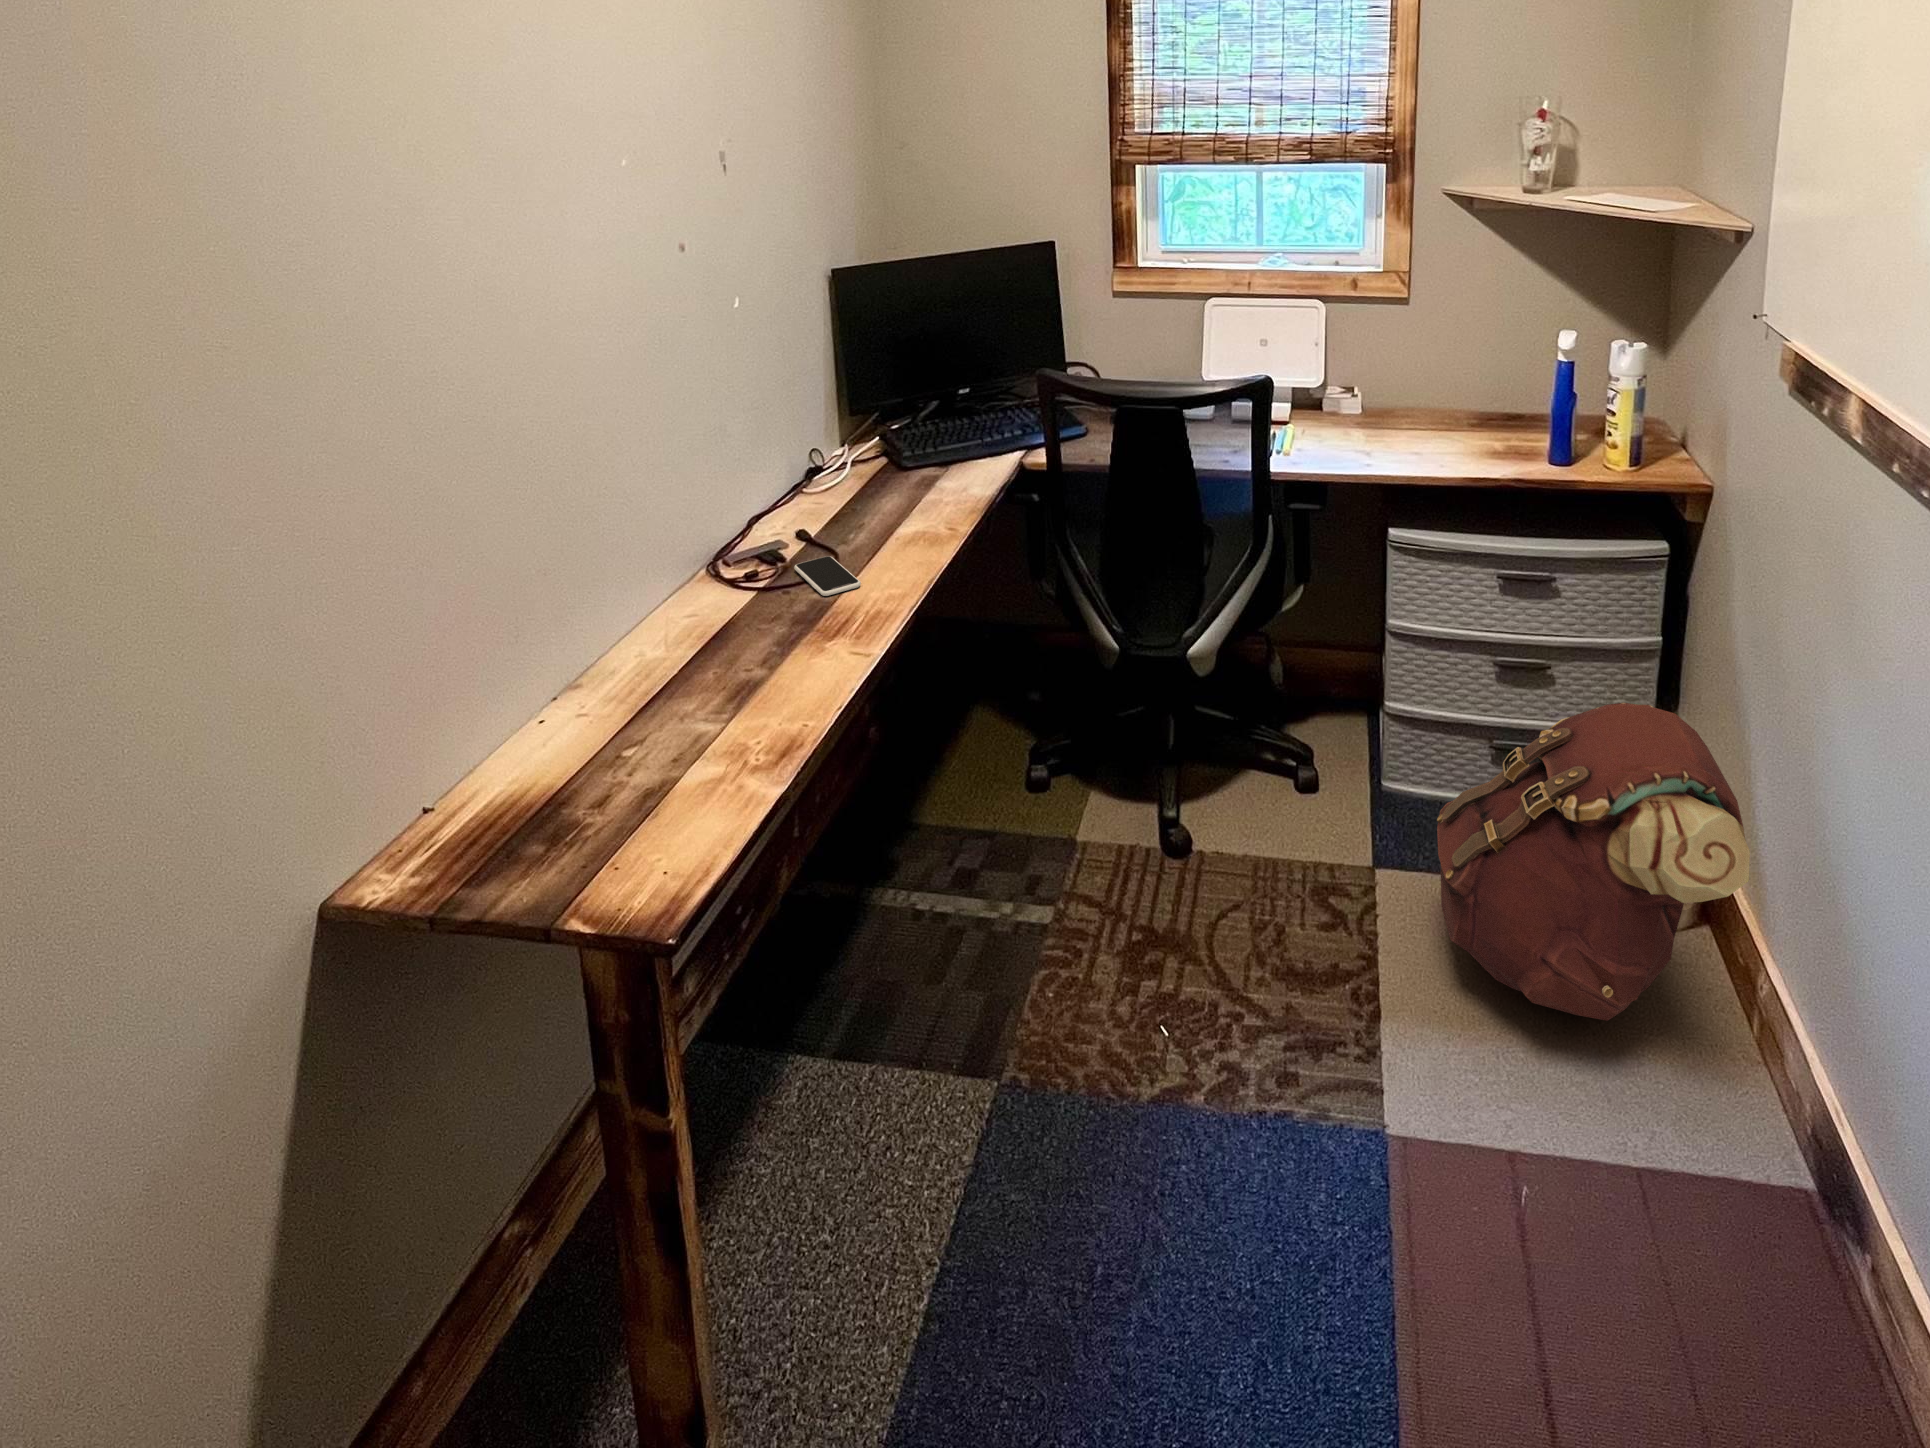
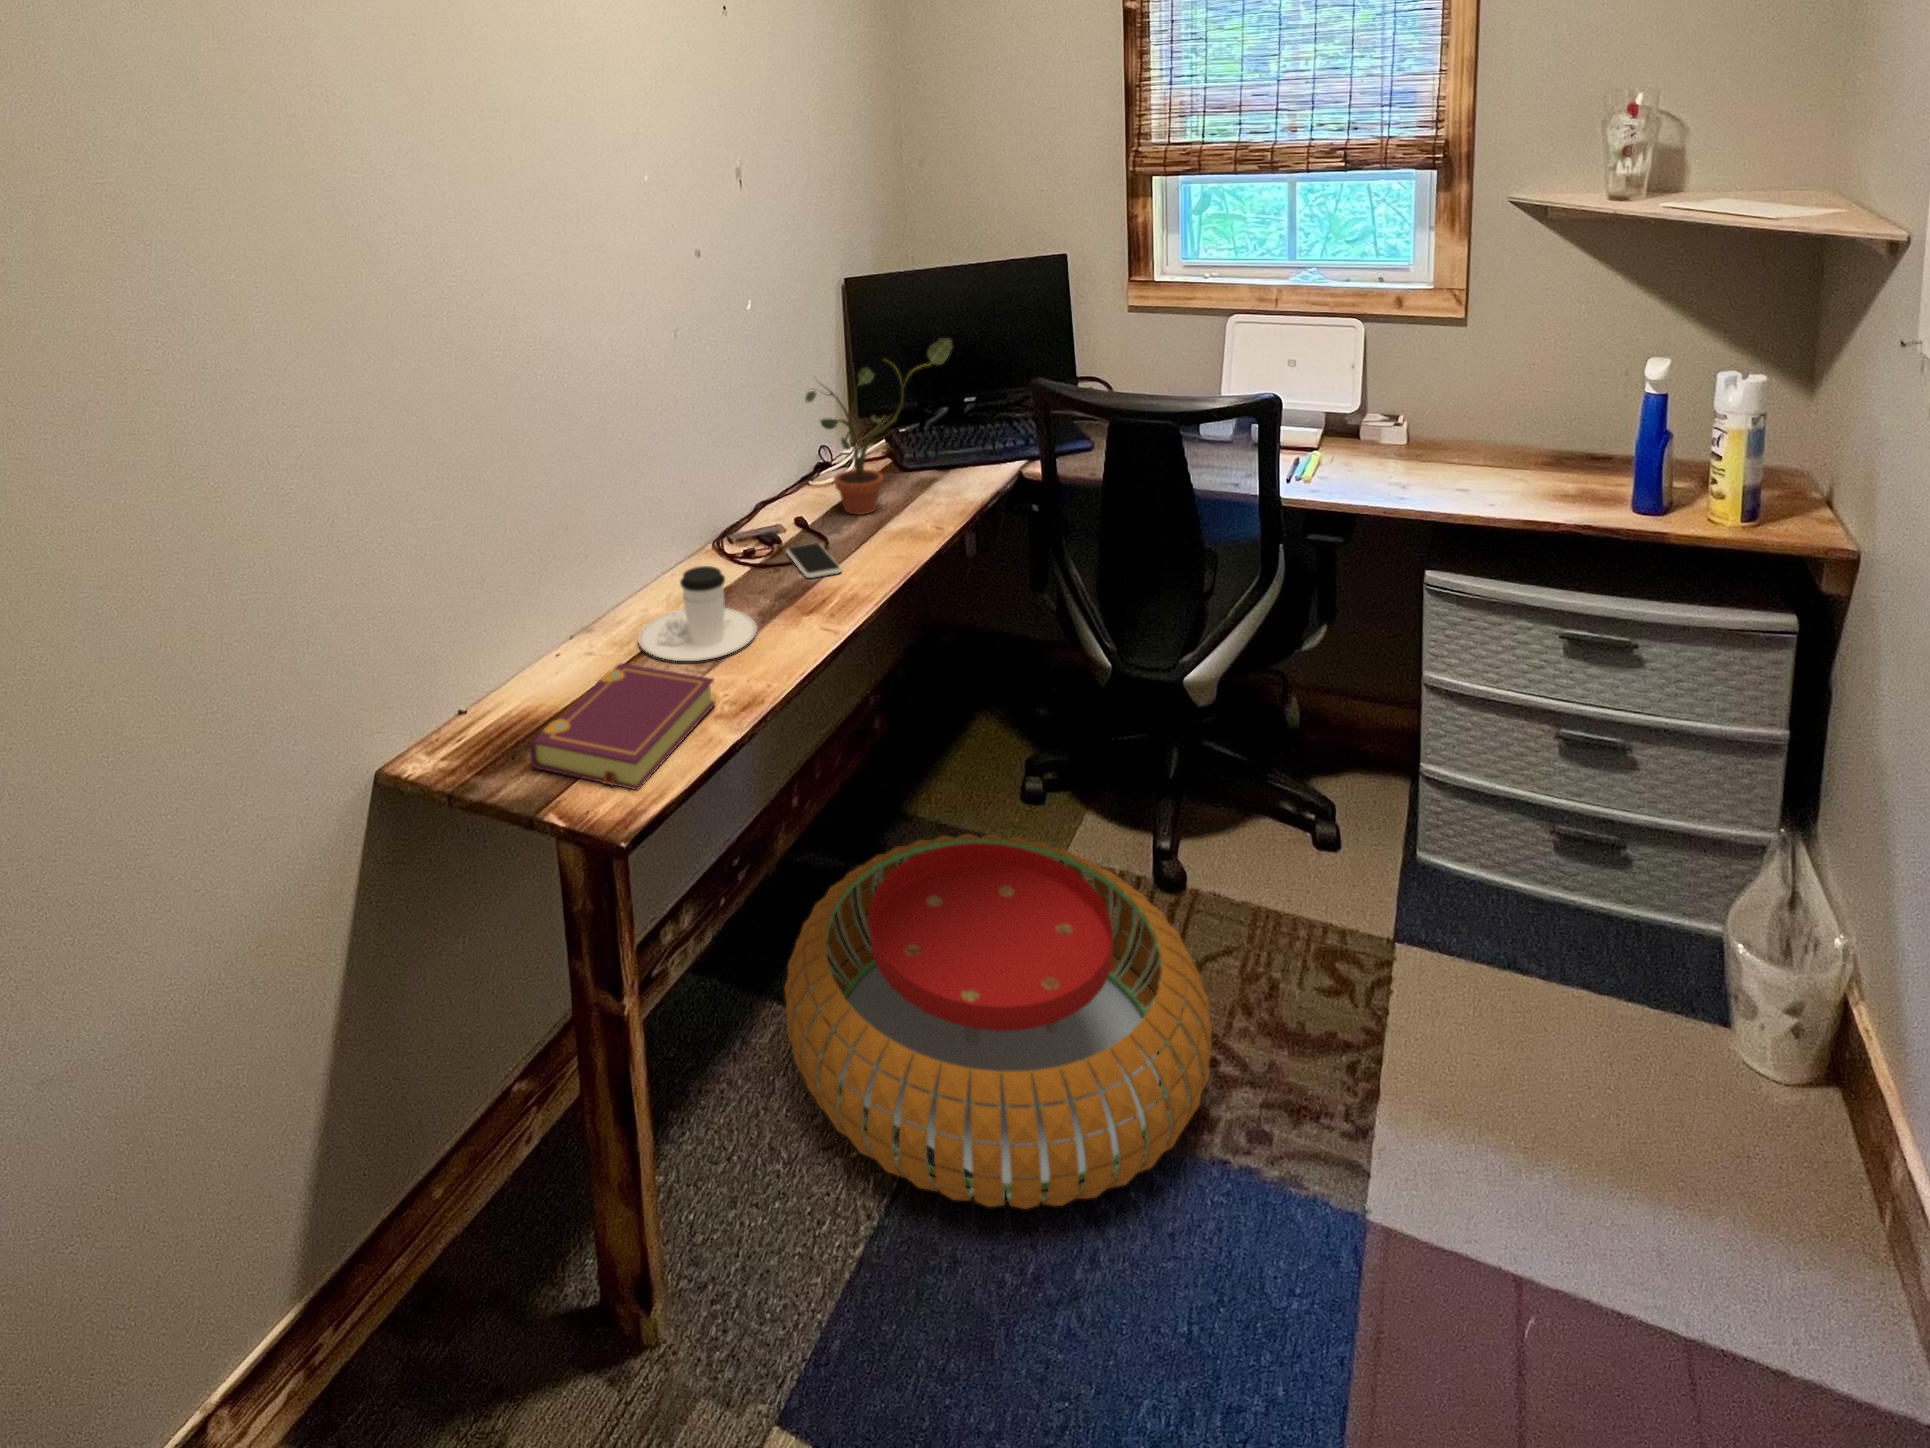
potted plant: none [805,330,960,520] -> present [805,338,952,515]
coffee cup: none [639,598,779,709] -> present [638,566,757,661]
backpack: present [1437,703,1750,1021] -> none [1461,797,1874,1163]
book: none [527,723,747,874] -> present [530,663,715,790]
pouf: none [816,833,1243,1226] -> present [785,834,1212,1209]

